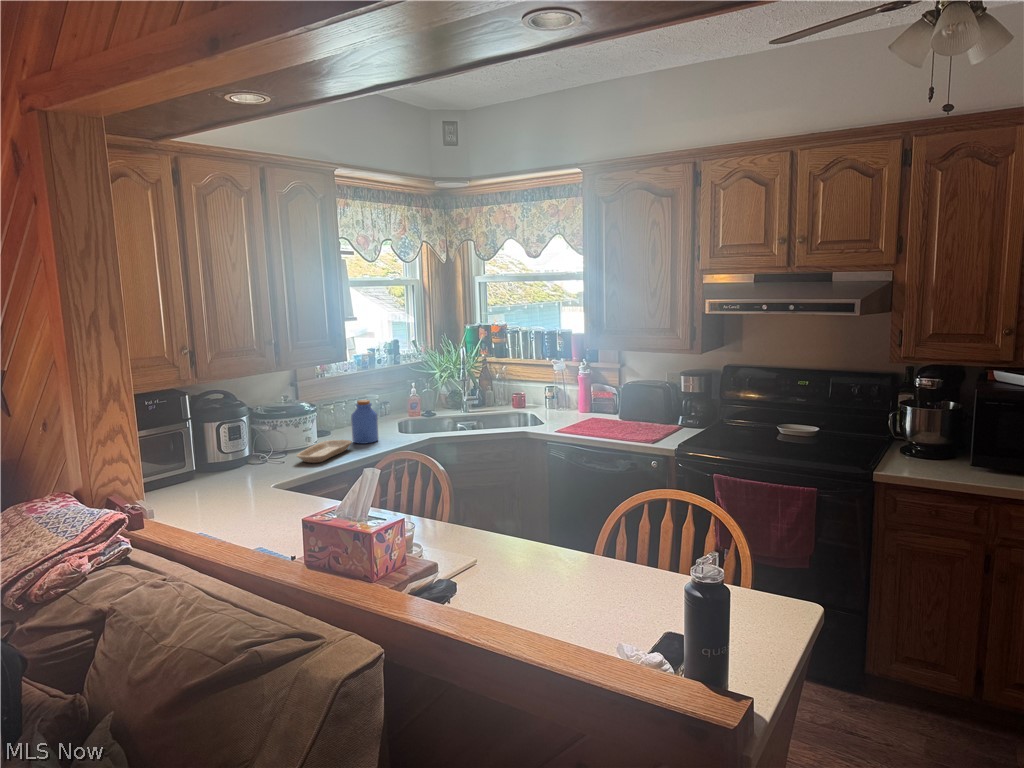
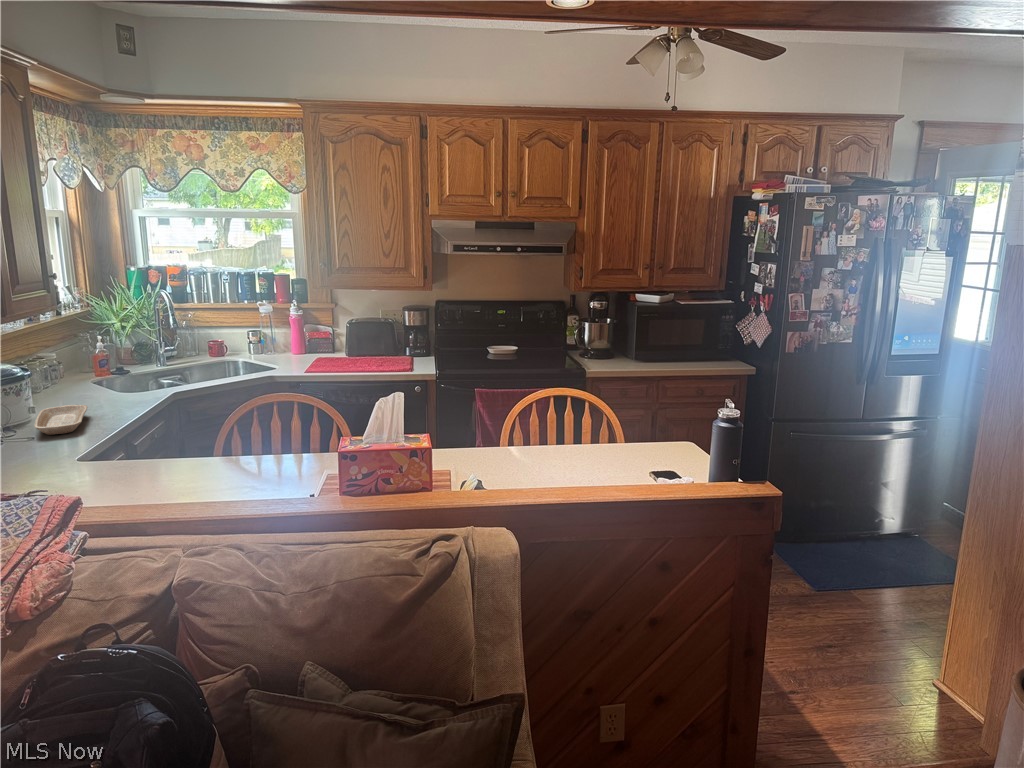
jar: present [351,400,379,444] -> none [64,355,105,408]

